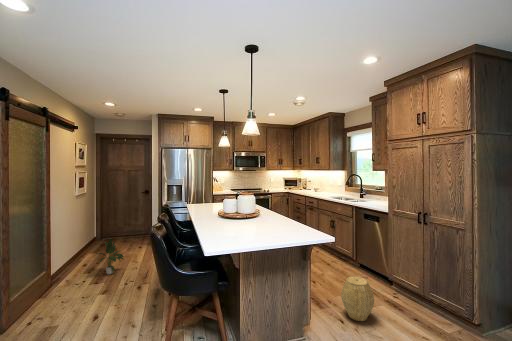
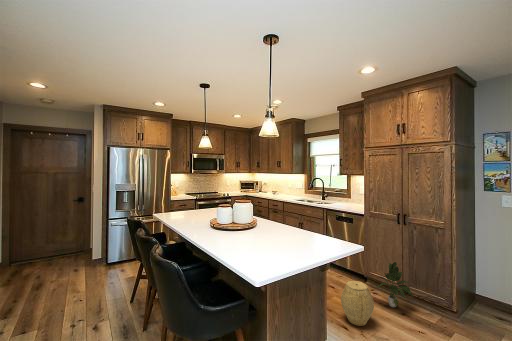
potted plant: present [99,239,124,274] -> present [378,262,413,307]

